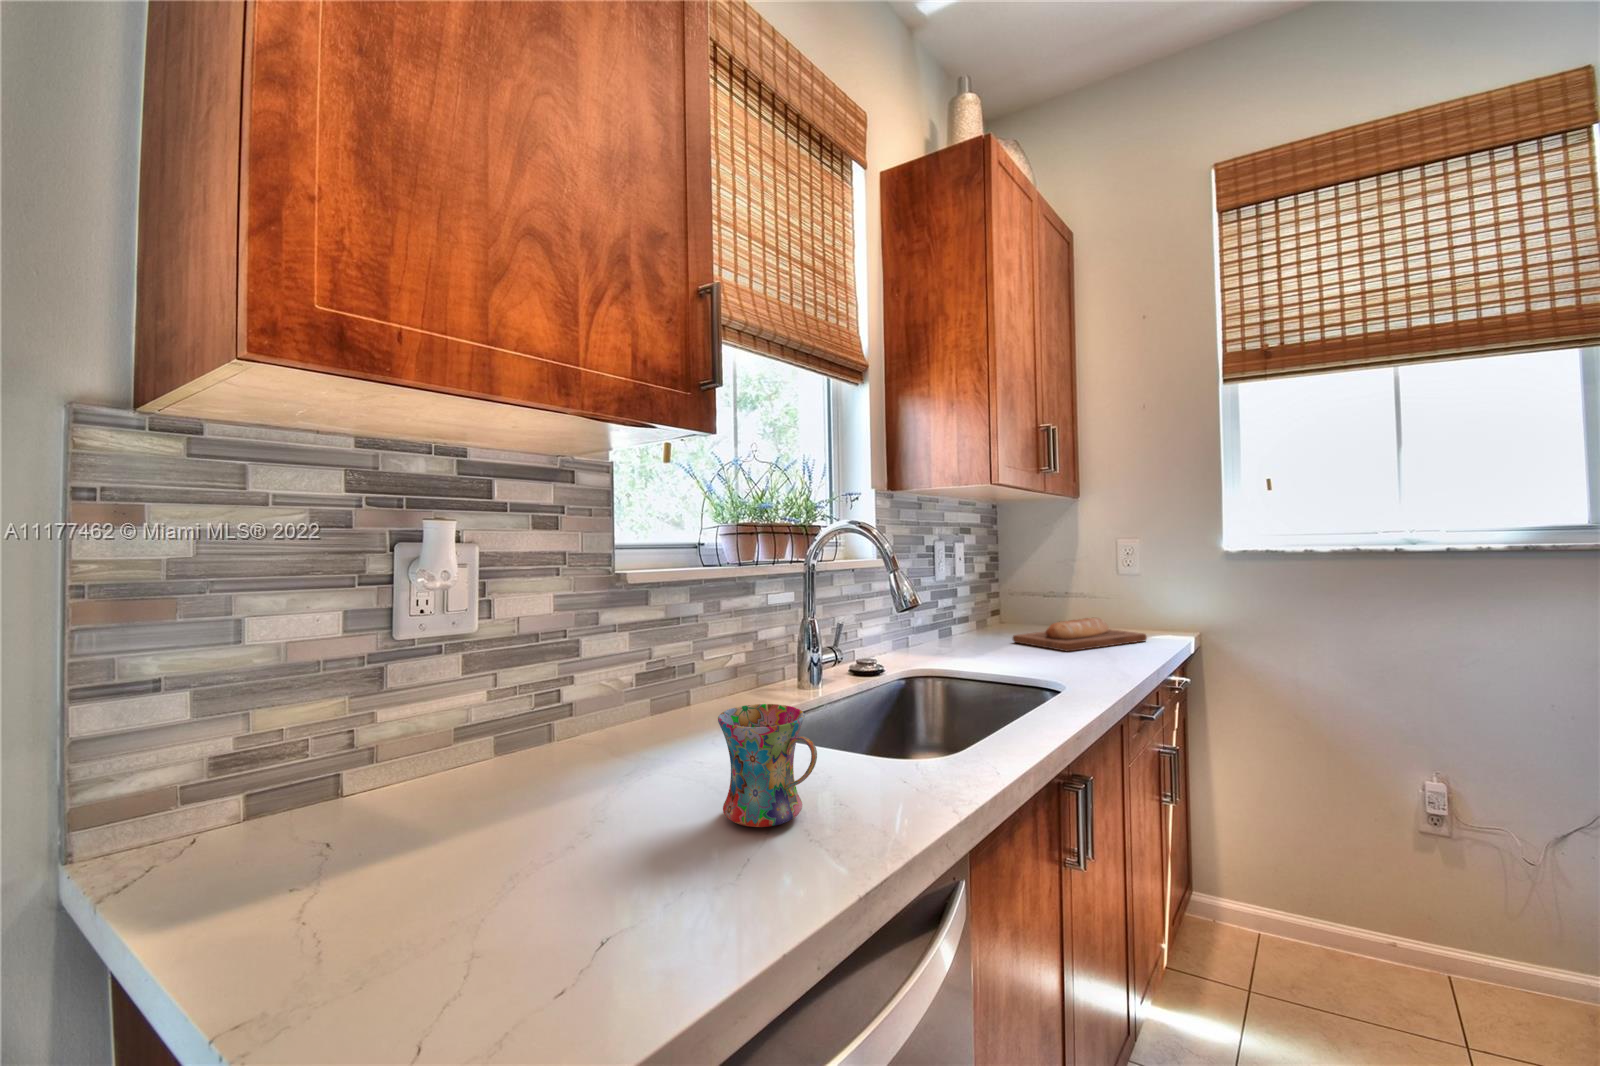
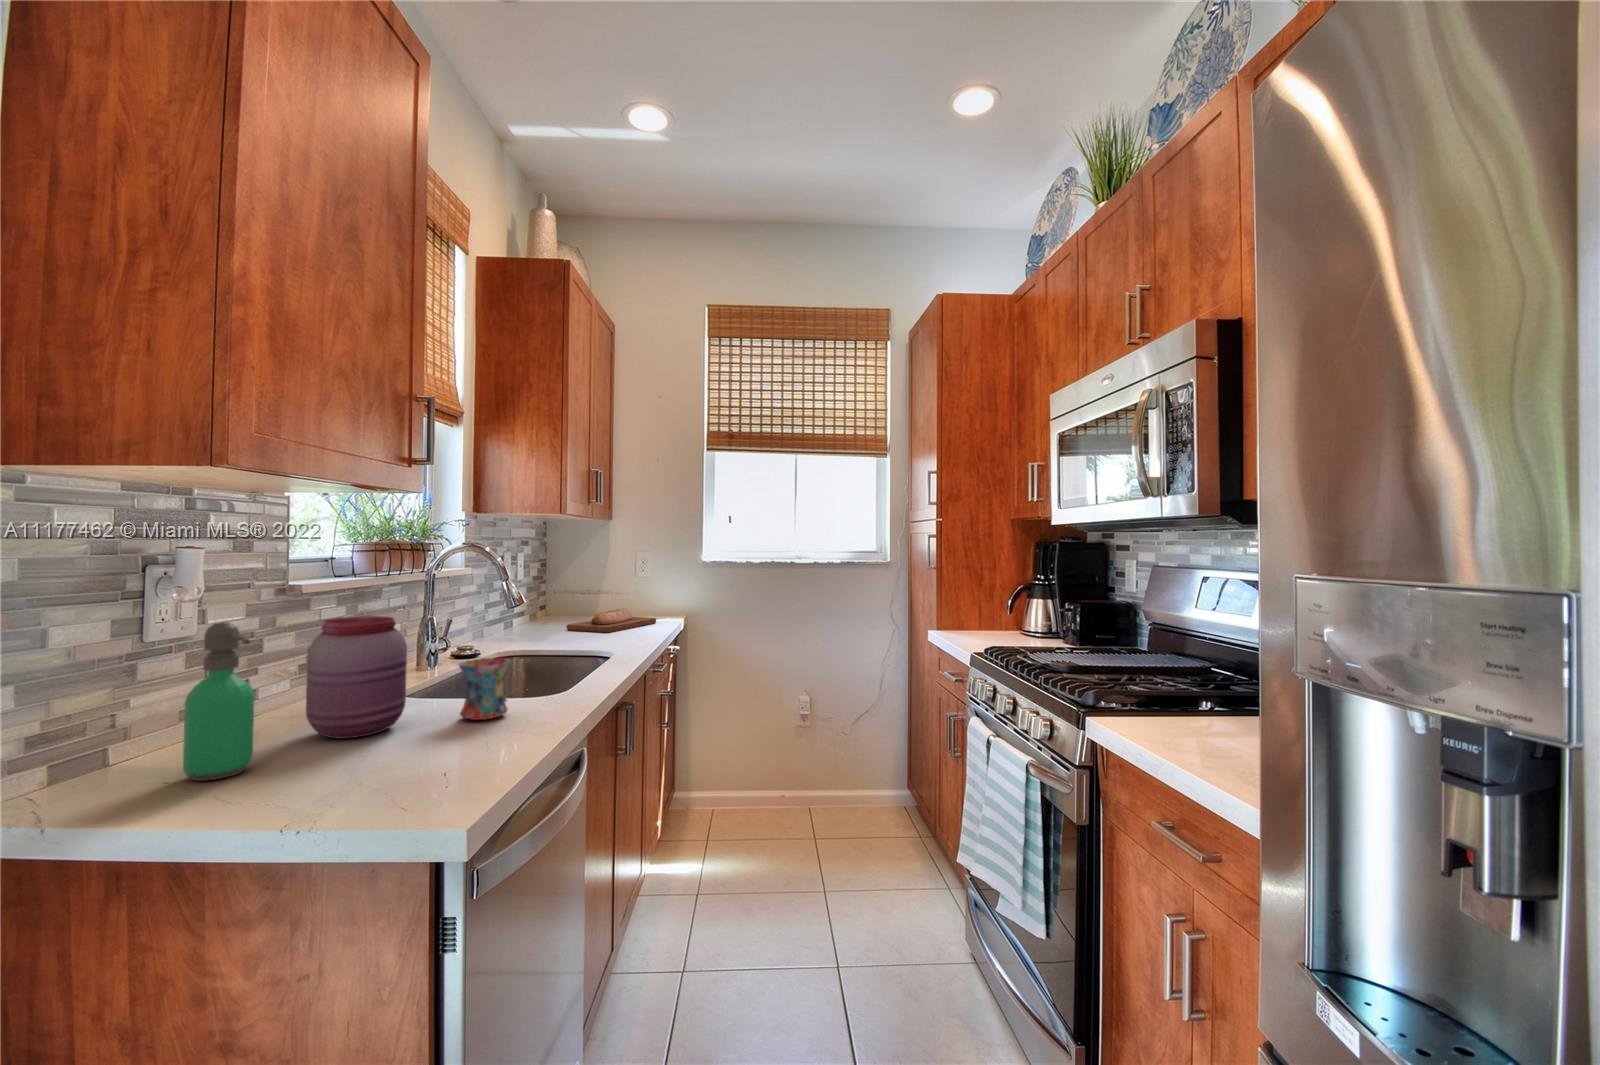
jar: none [519,621,657,818] -> present [306,616,407,739]
soap dispenser: none [292,624,392,875] -> present [183,622,254,781]

